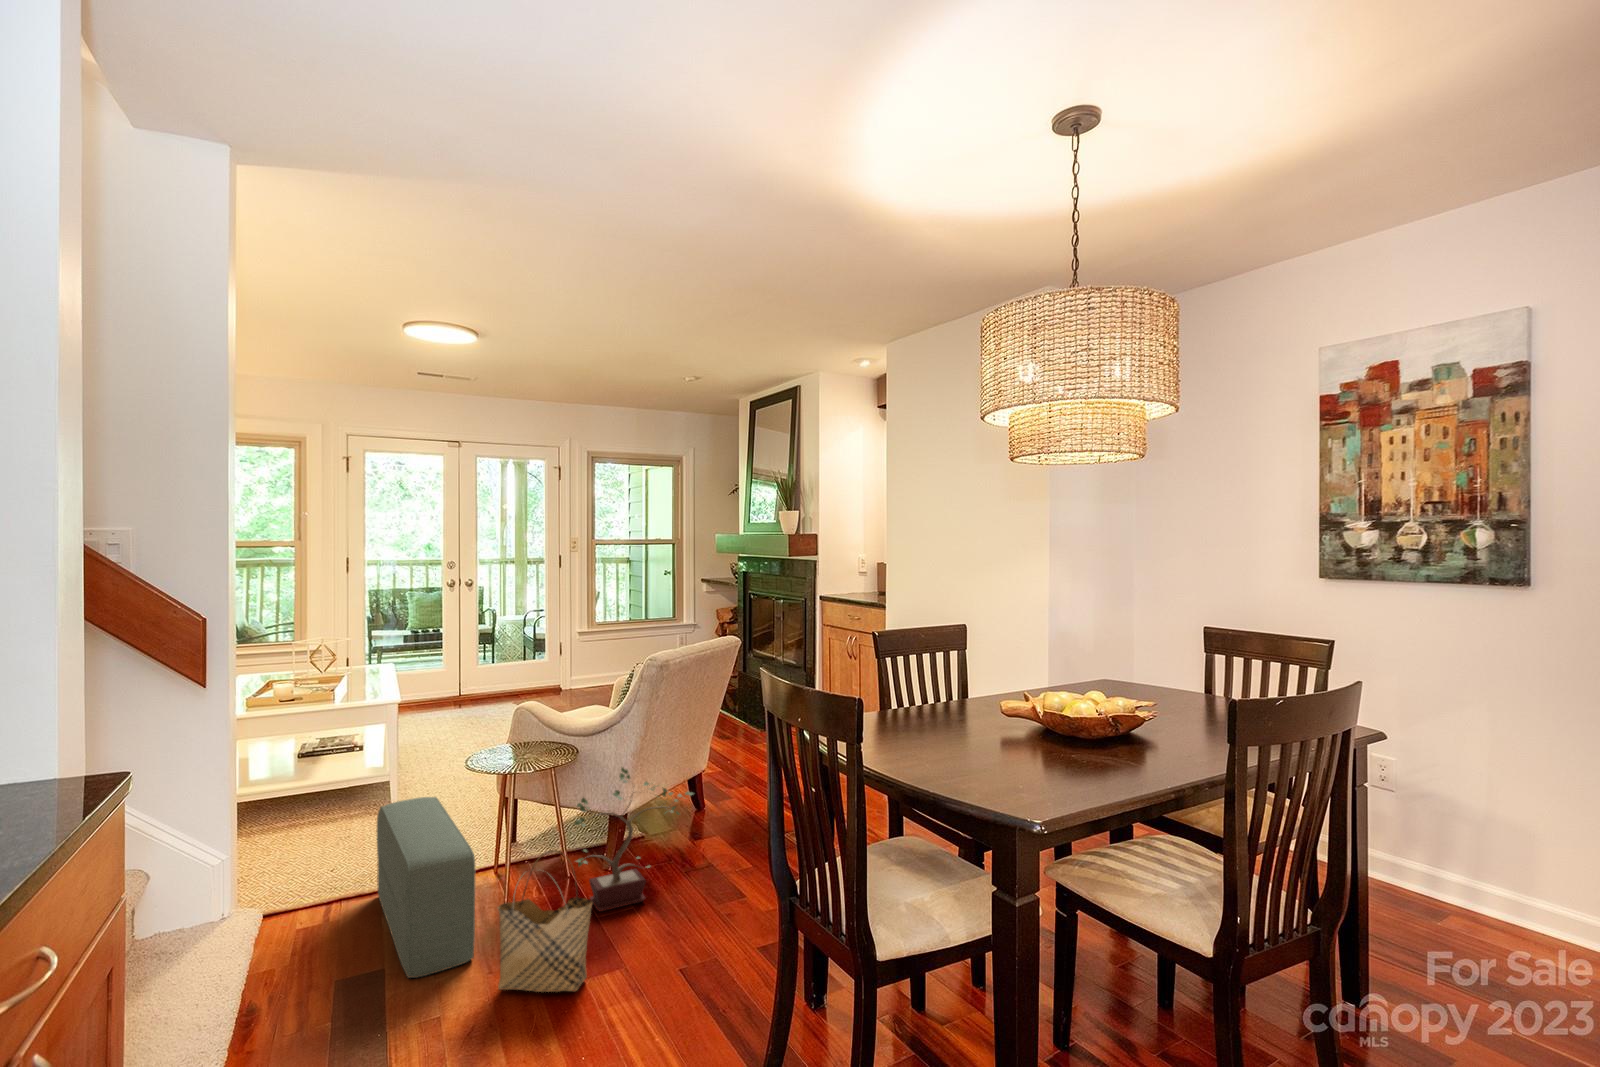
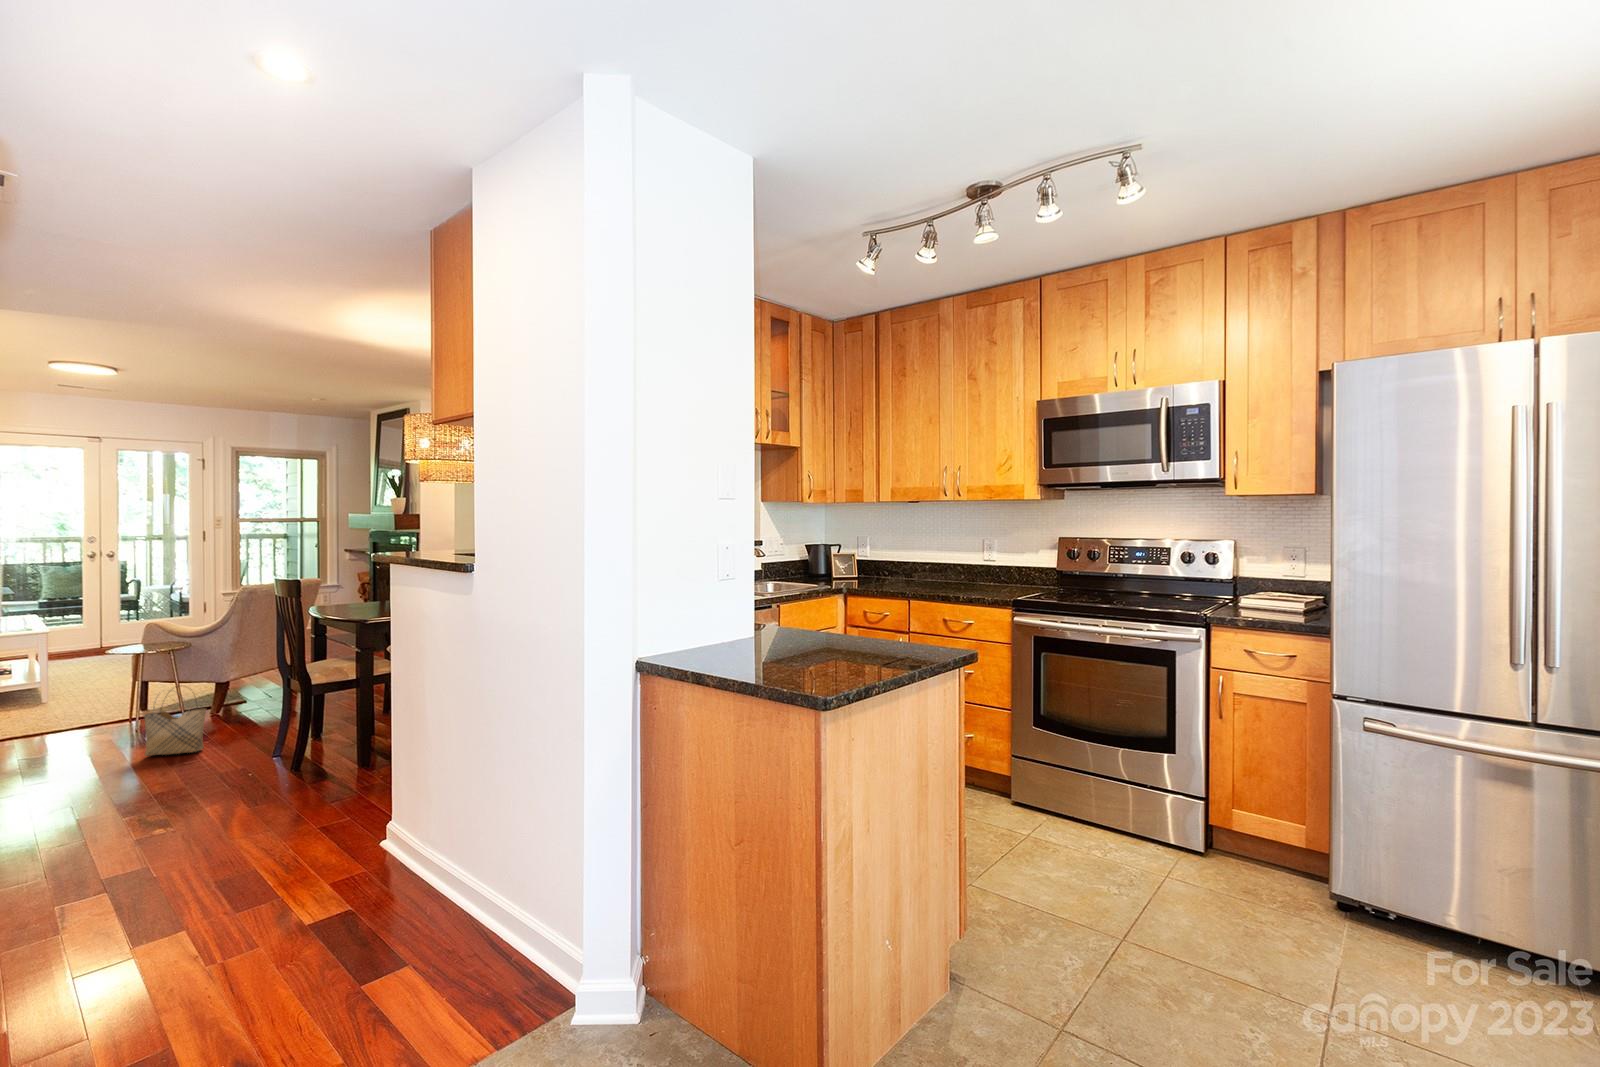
potted plant: present [574,768,693,911] -> none [197,650,286,731]
pouf: present [377,797,475,978] -> none [48,678,128,760]

